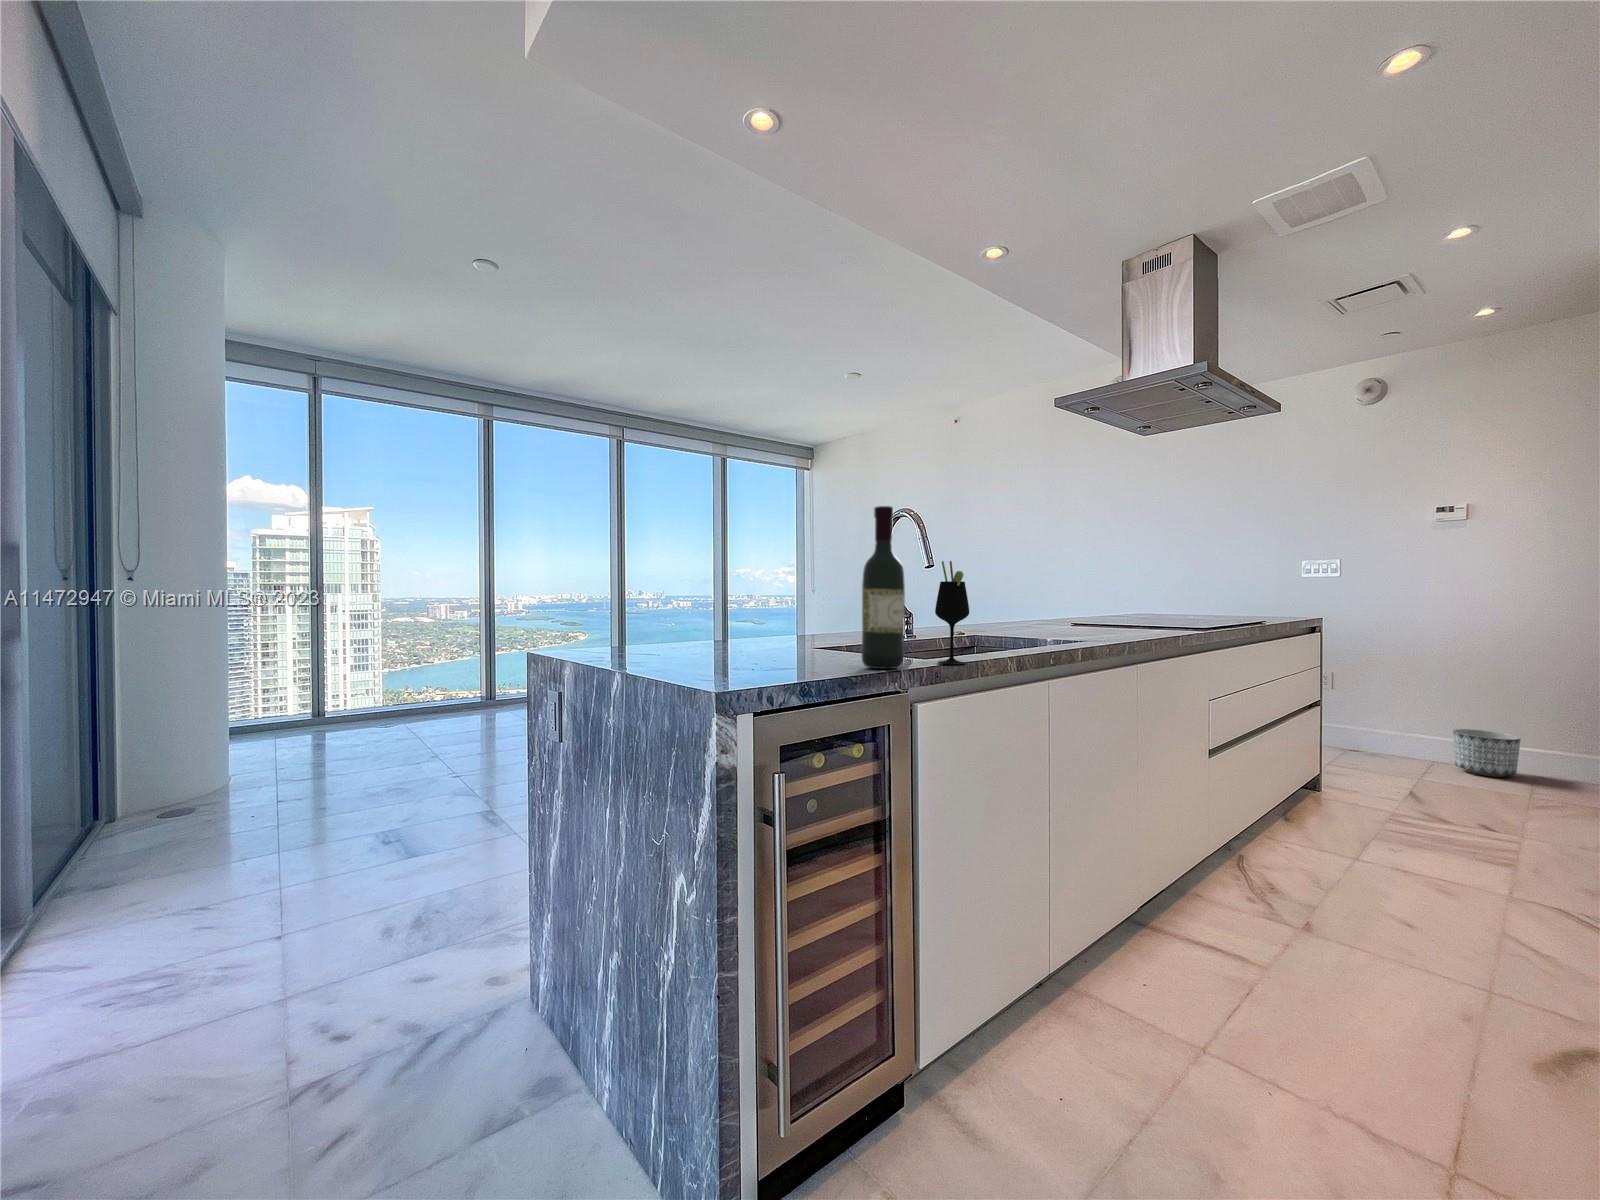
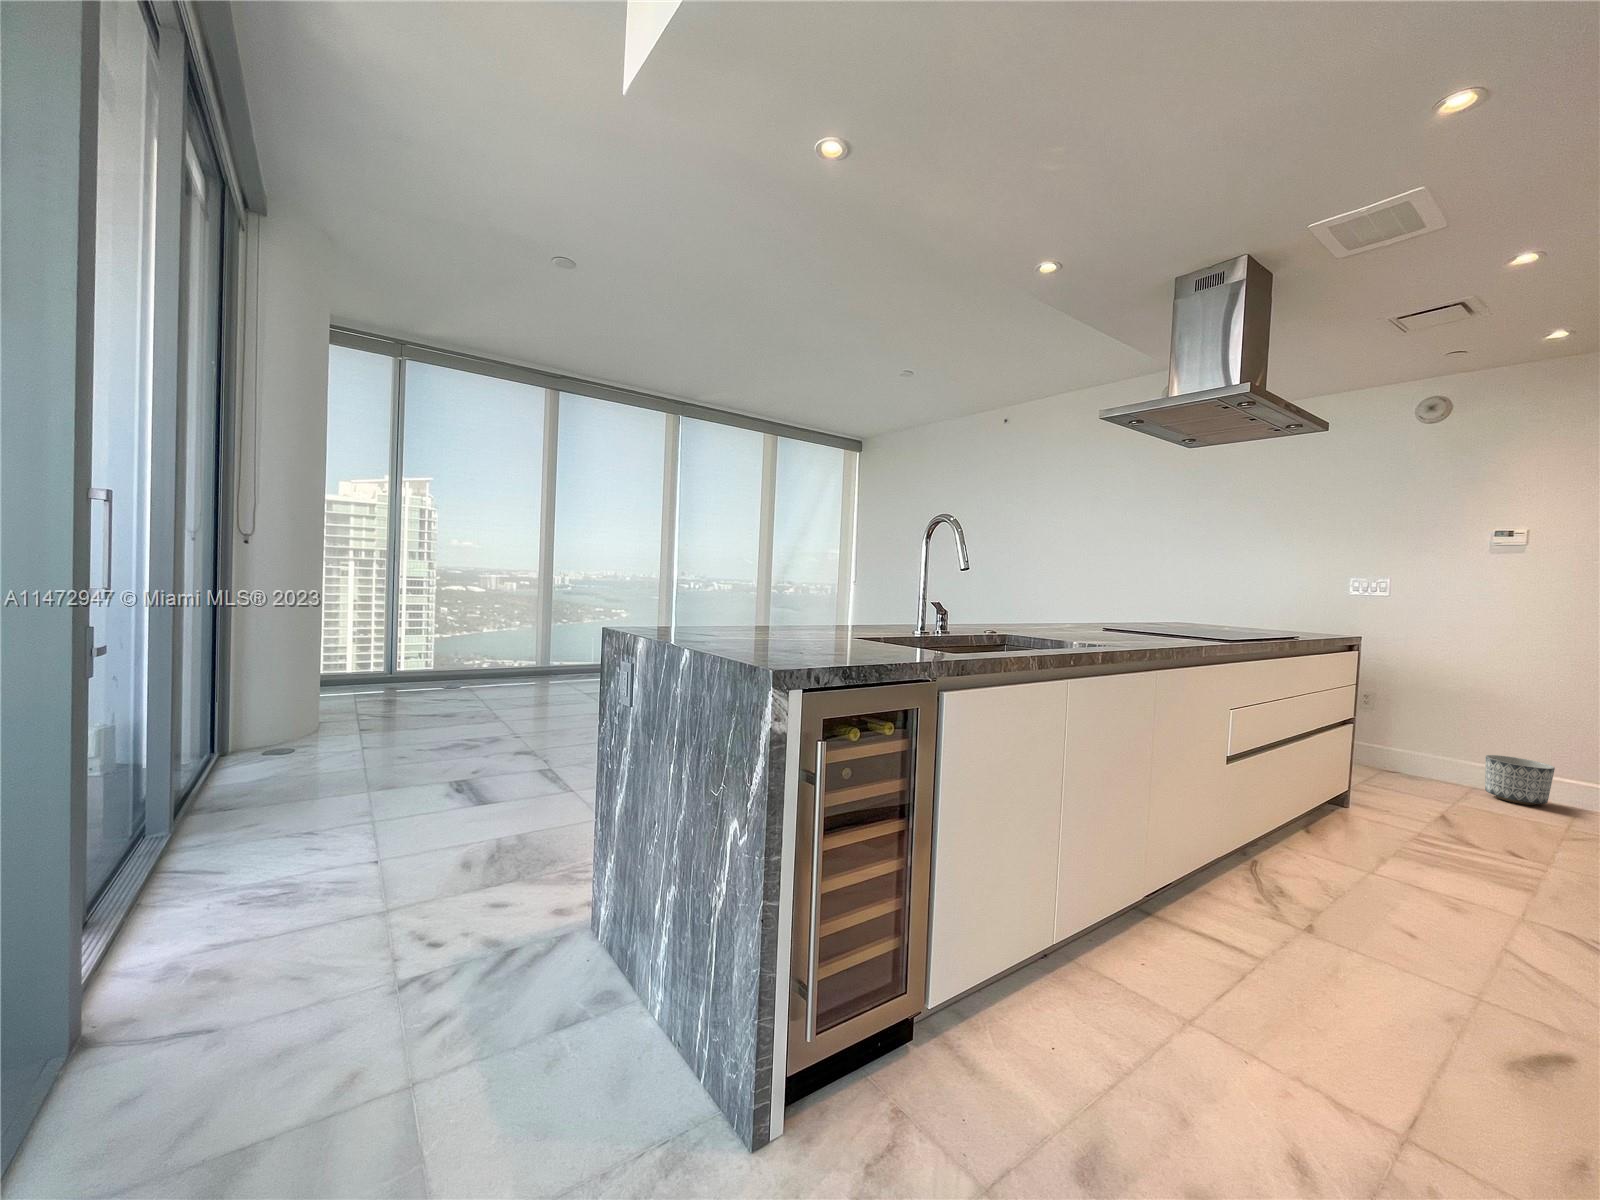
wine bottle: present [861,506,905,669] -> none [897,517,938,660]
wine glass: present [935,561,969,664] -> none [964,567,995,659]

